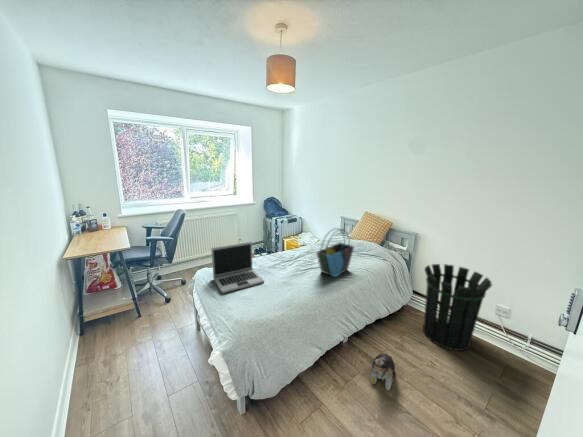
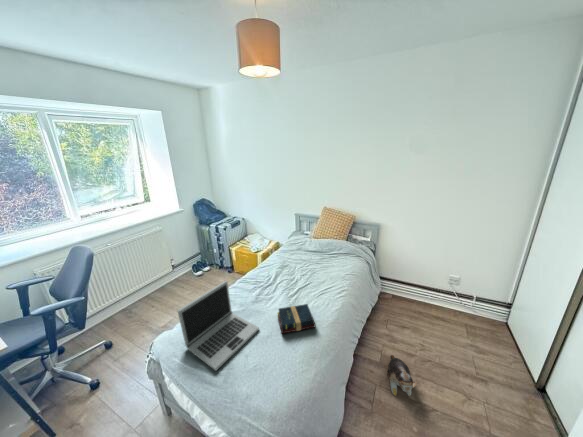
tote bag: present [316,229,354,277] -> none [308,239,338,295]
waste bin: present [423,264,492,351] -> none [397,249,456,326]
hardback book: none [278,273,309,292] -> present [278,304,315,334]

